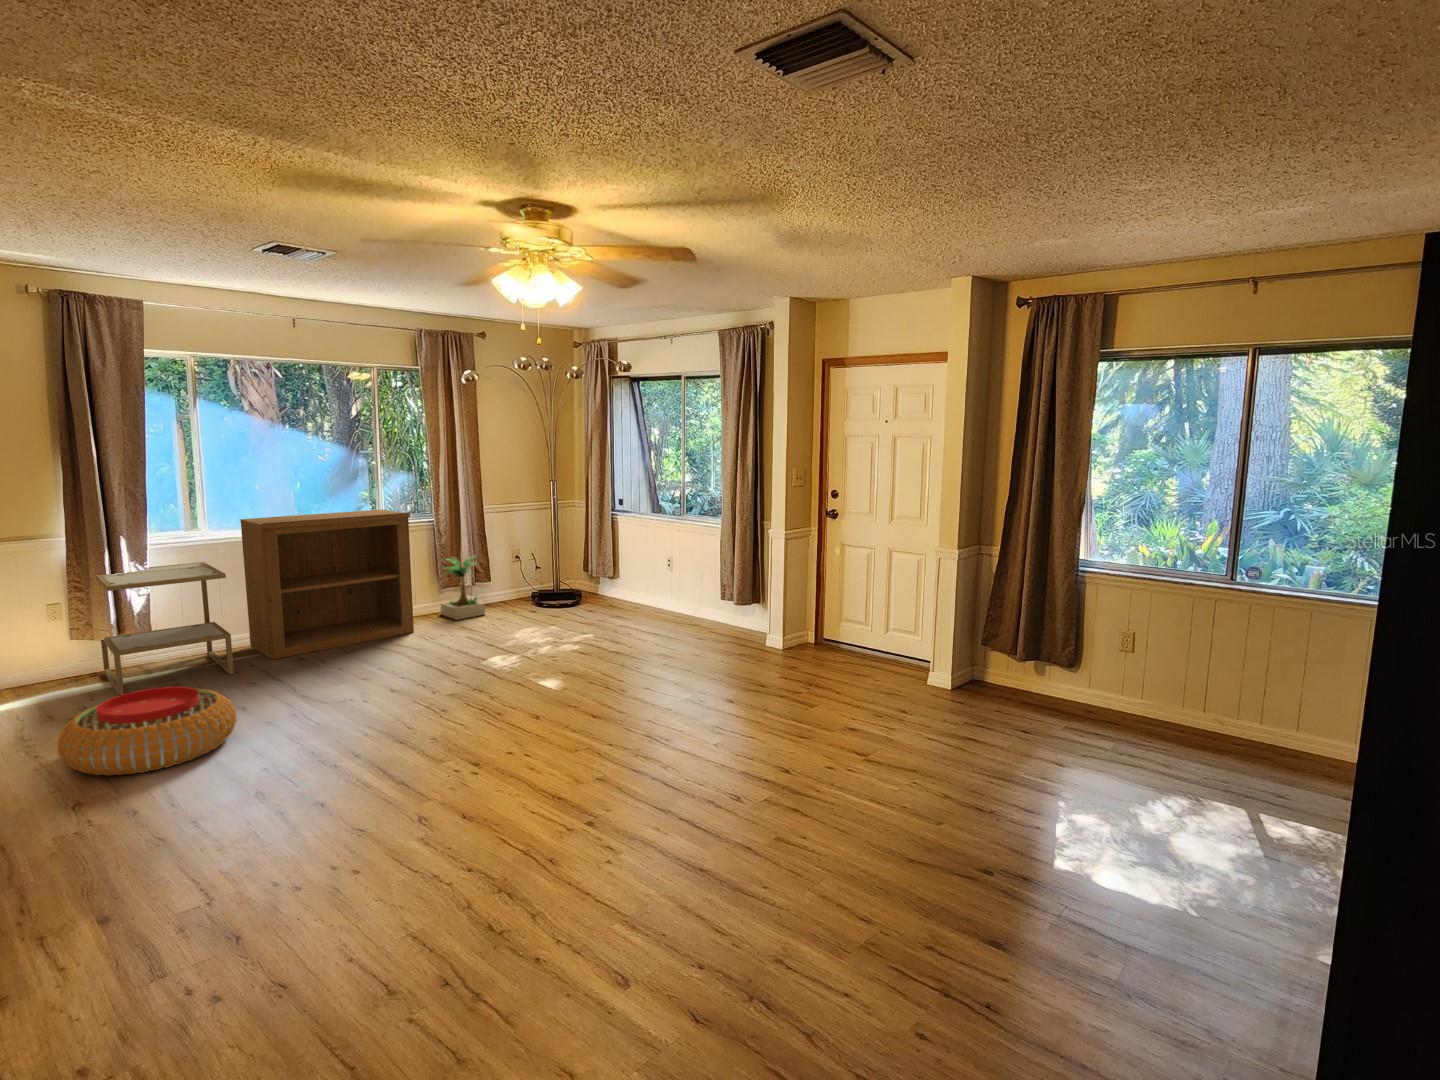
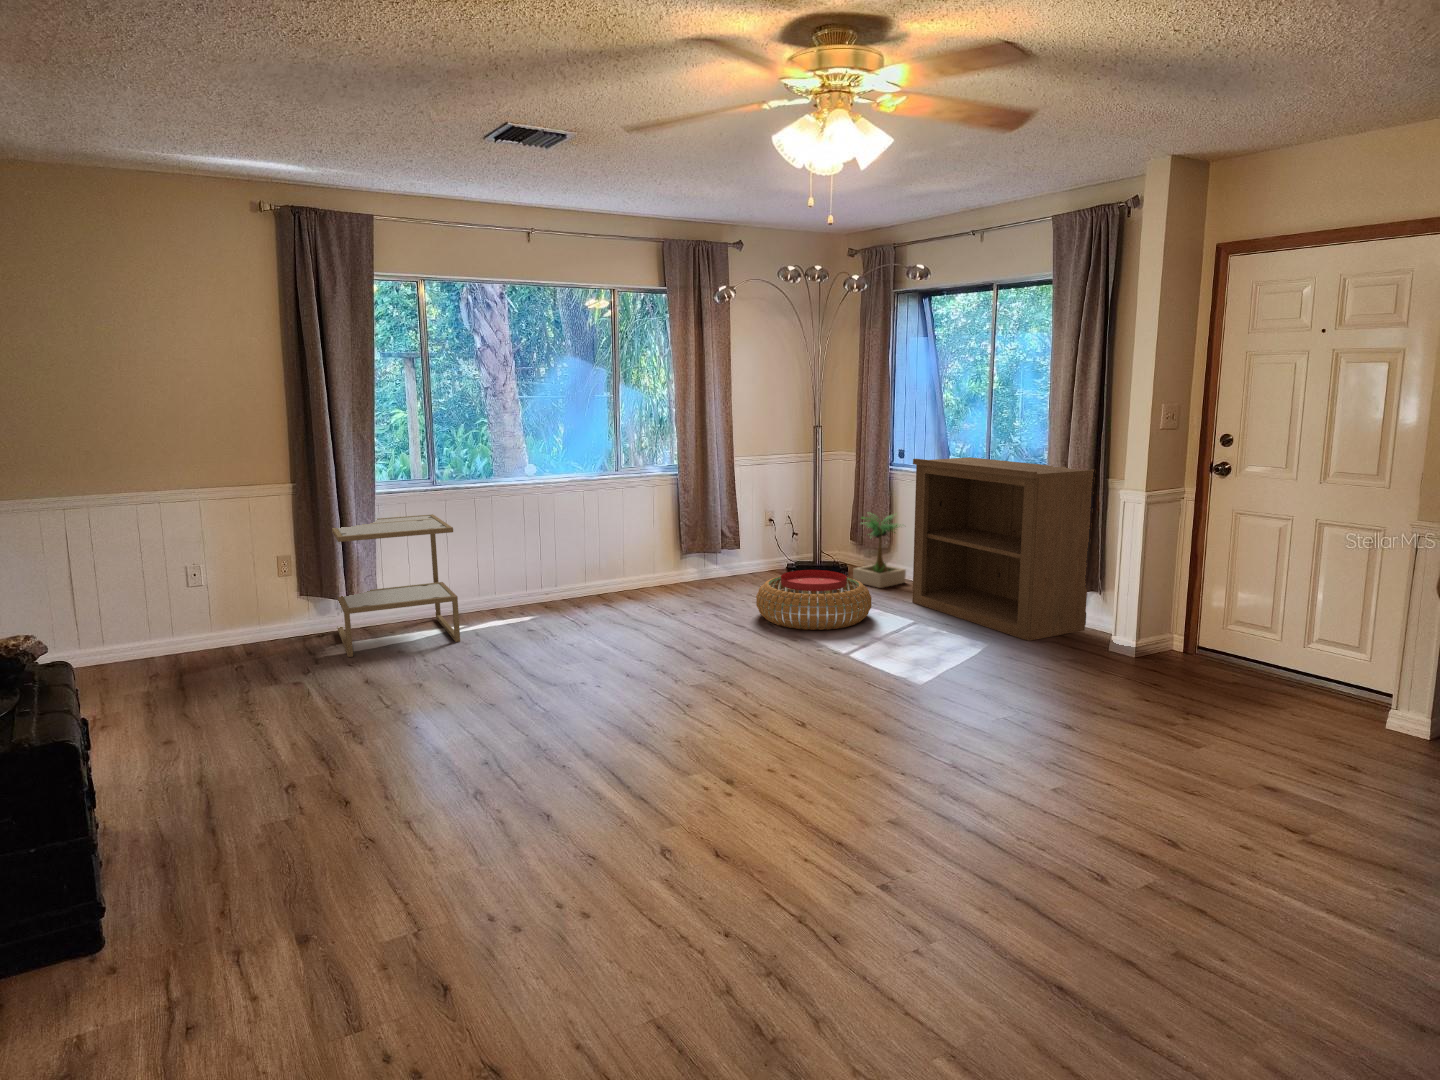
bookshelf: present [240,509,414,659] -> present [912,457,1094,641]
potted plant: present [441,556,485,620] -> present [853,513,906,588]
pouf: present [57,686,237,776] -> present [756,570,872,630]

